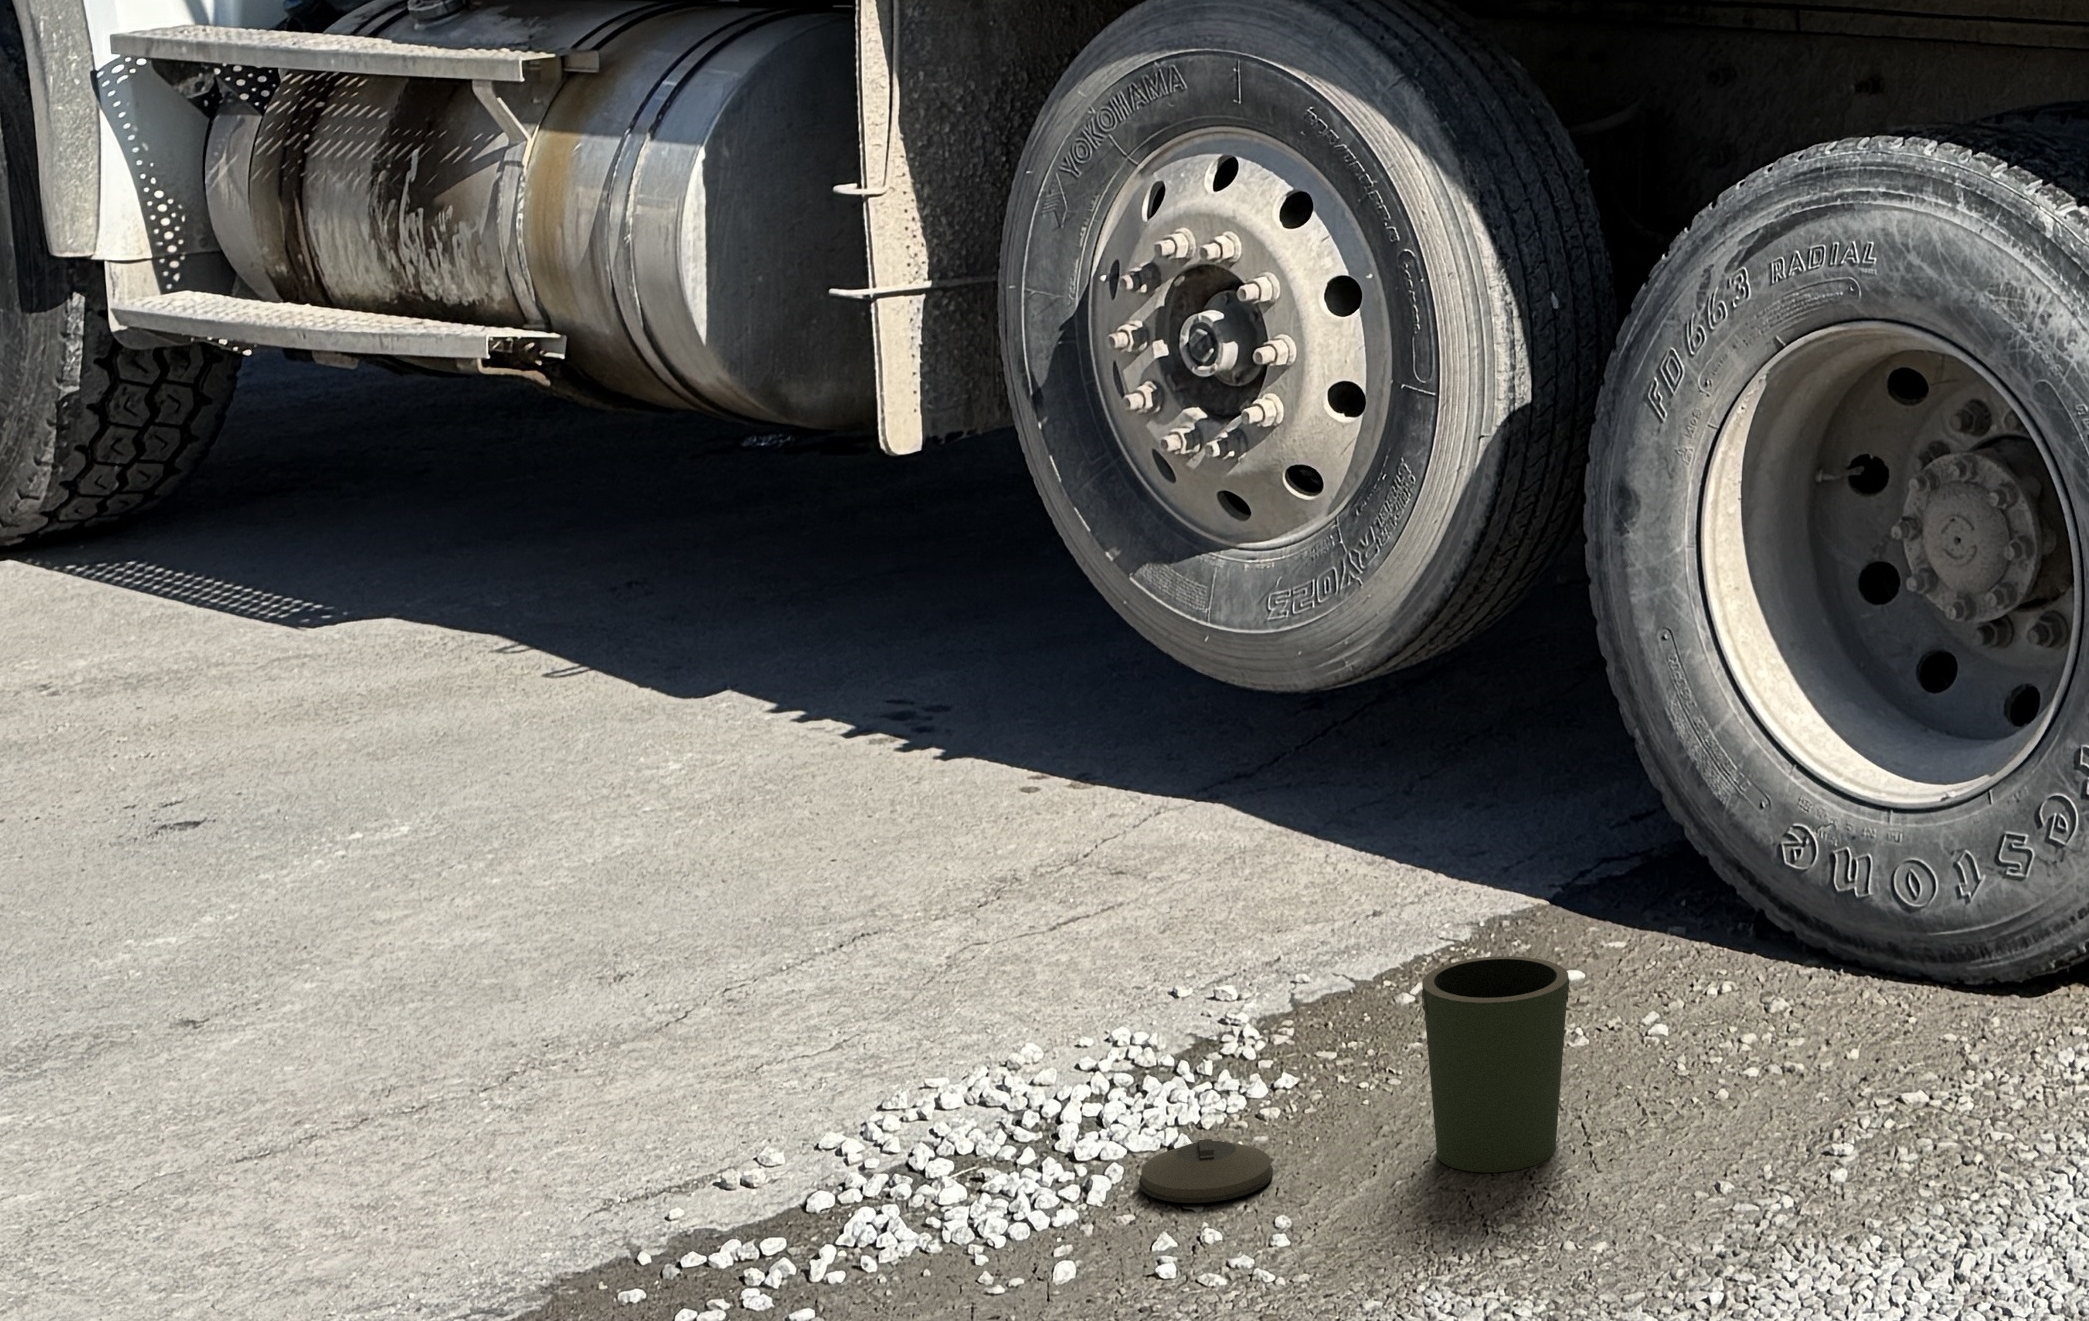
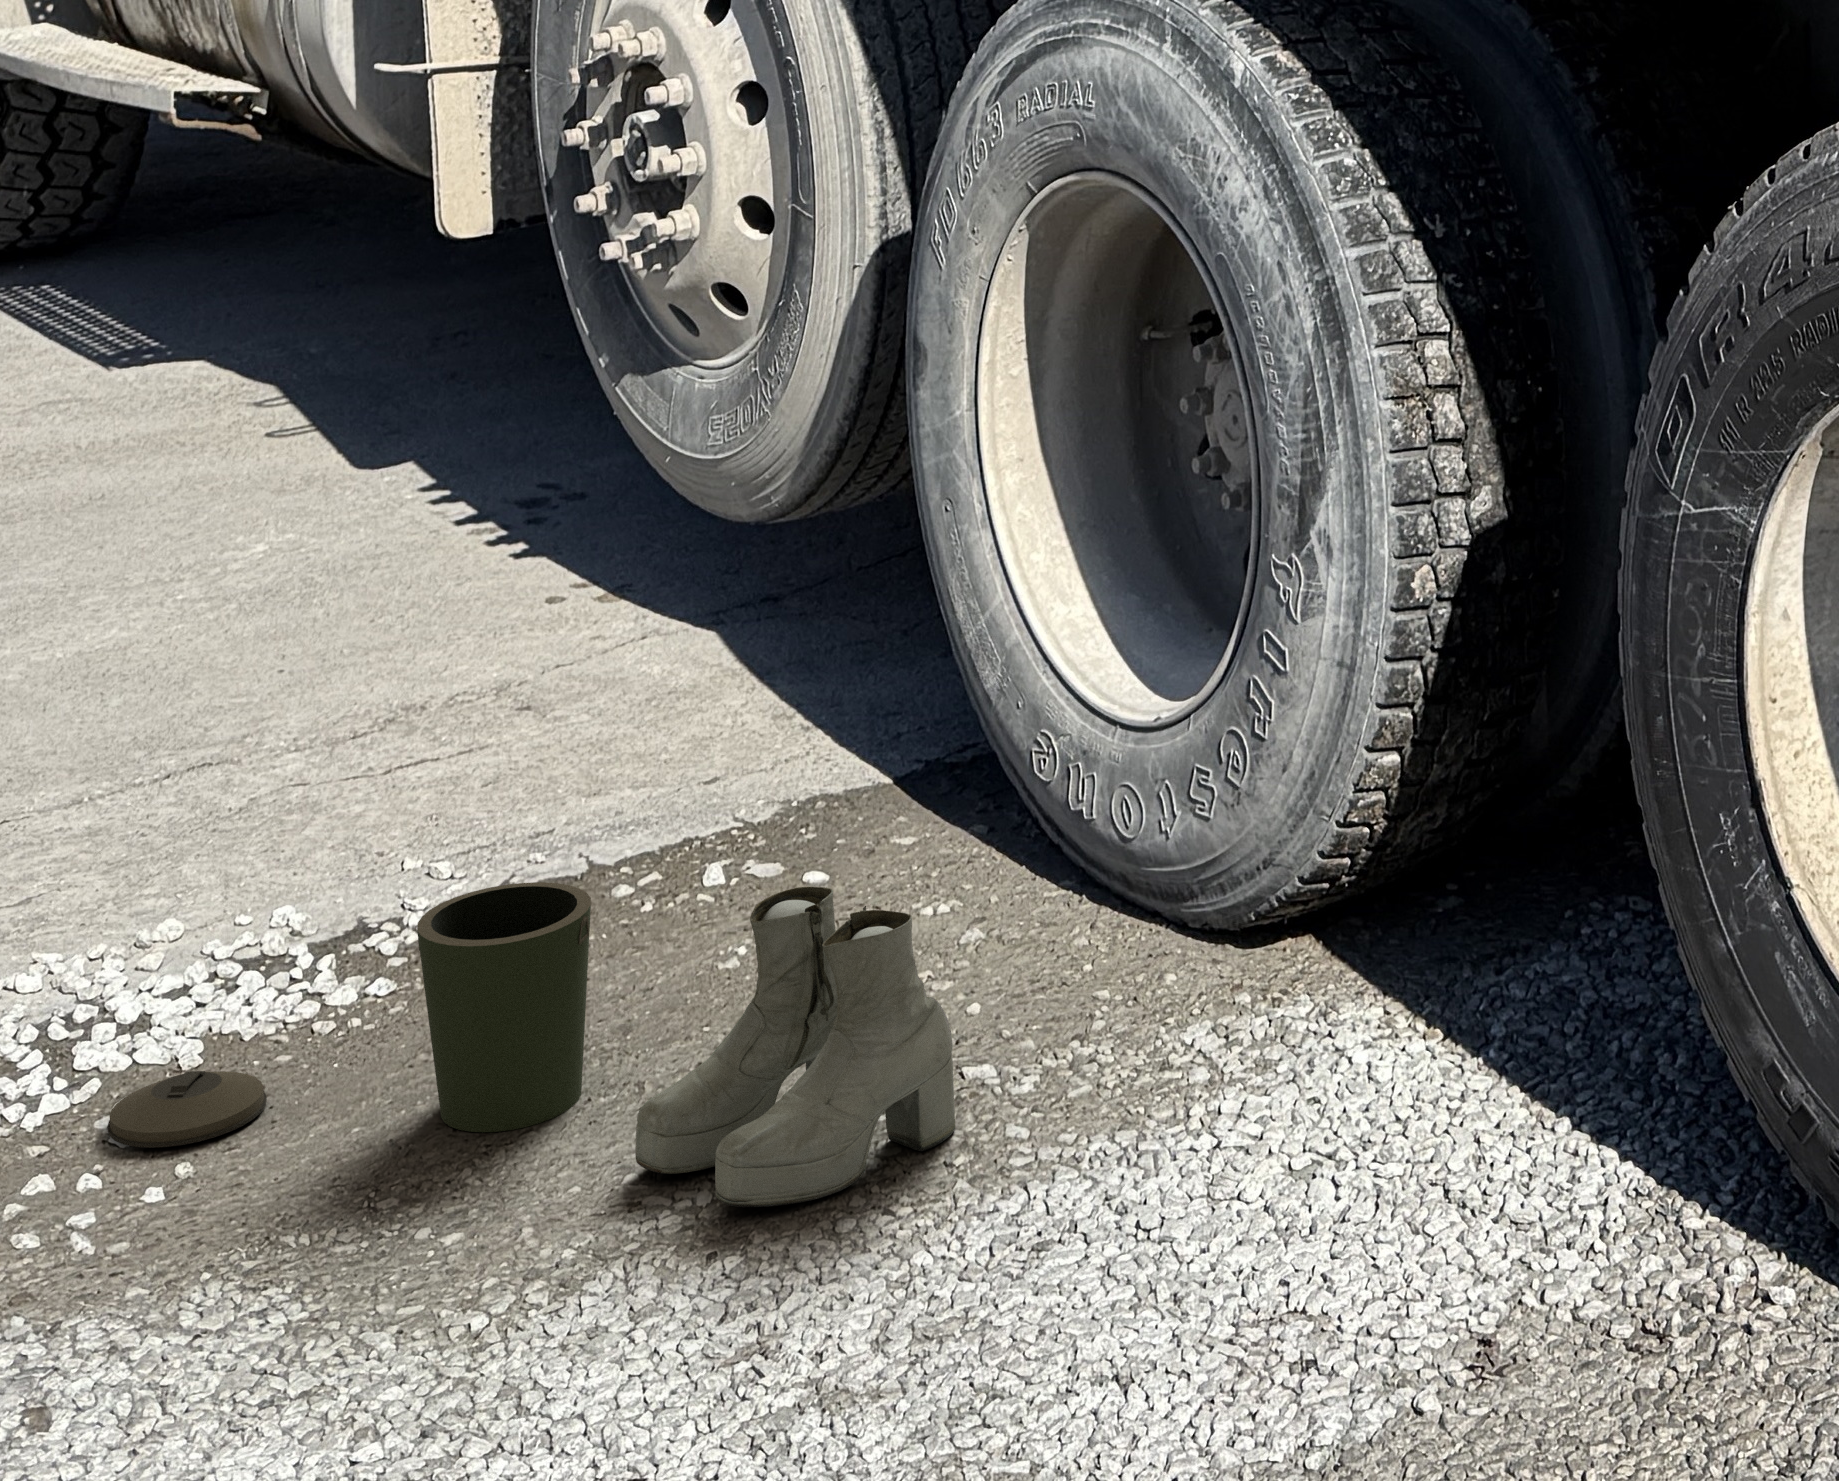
boots: none [1678,937,1927,1201] -> present [635,887,955,1207]

